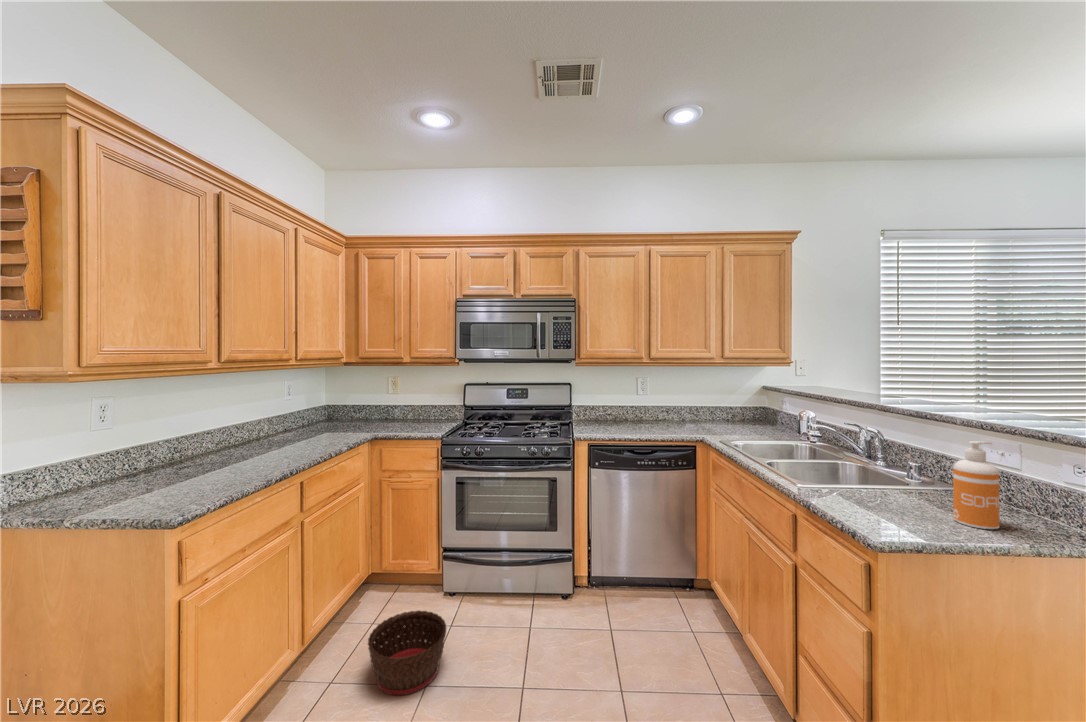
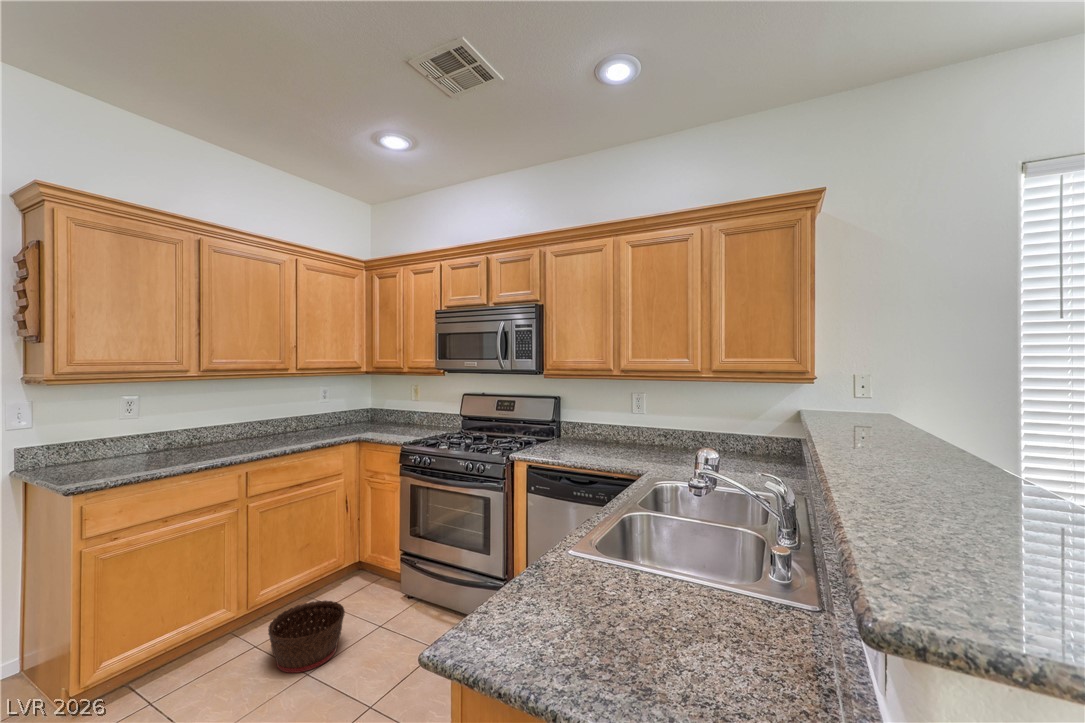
soap dispenser: present [953,441,999,529] -> none [647,521,704,676]

